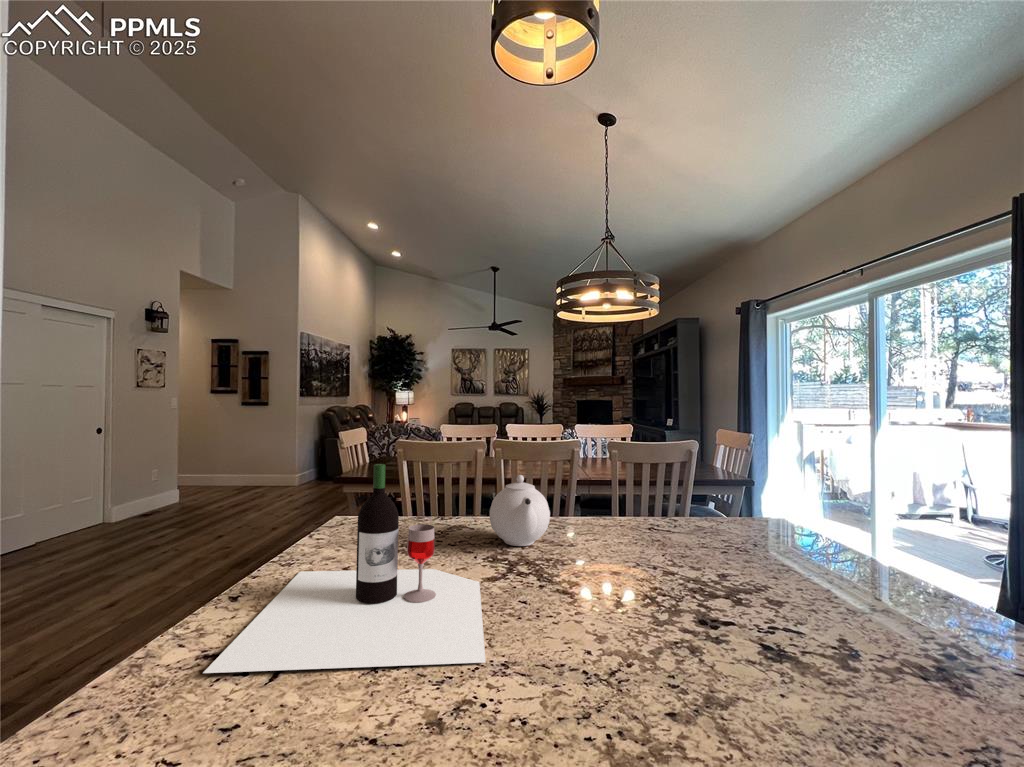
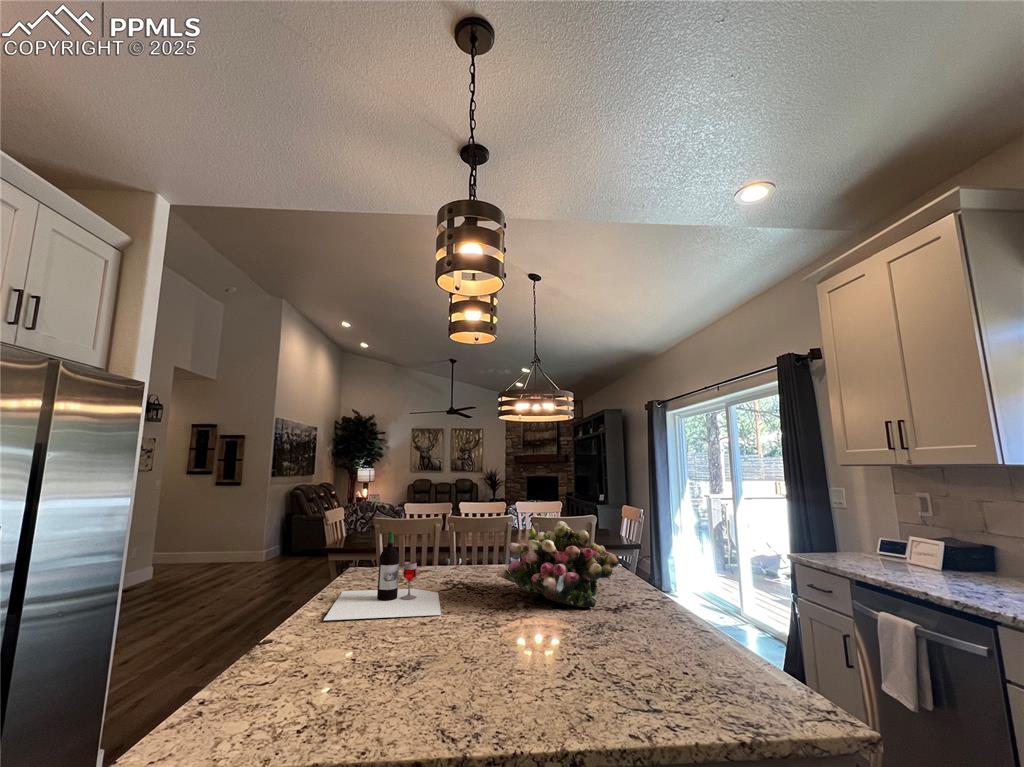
flower arrangement: none [602,449,902,653] -> present [497,521,619,608]
teapot: present [490,475,550,546] -> none [444,538,478,578]

